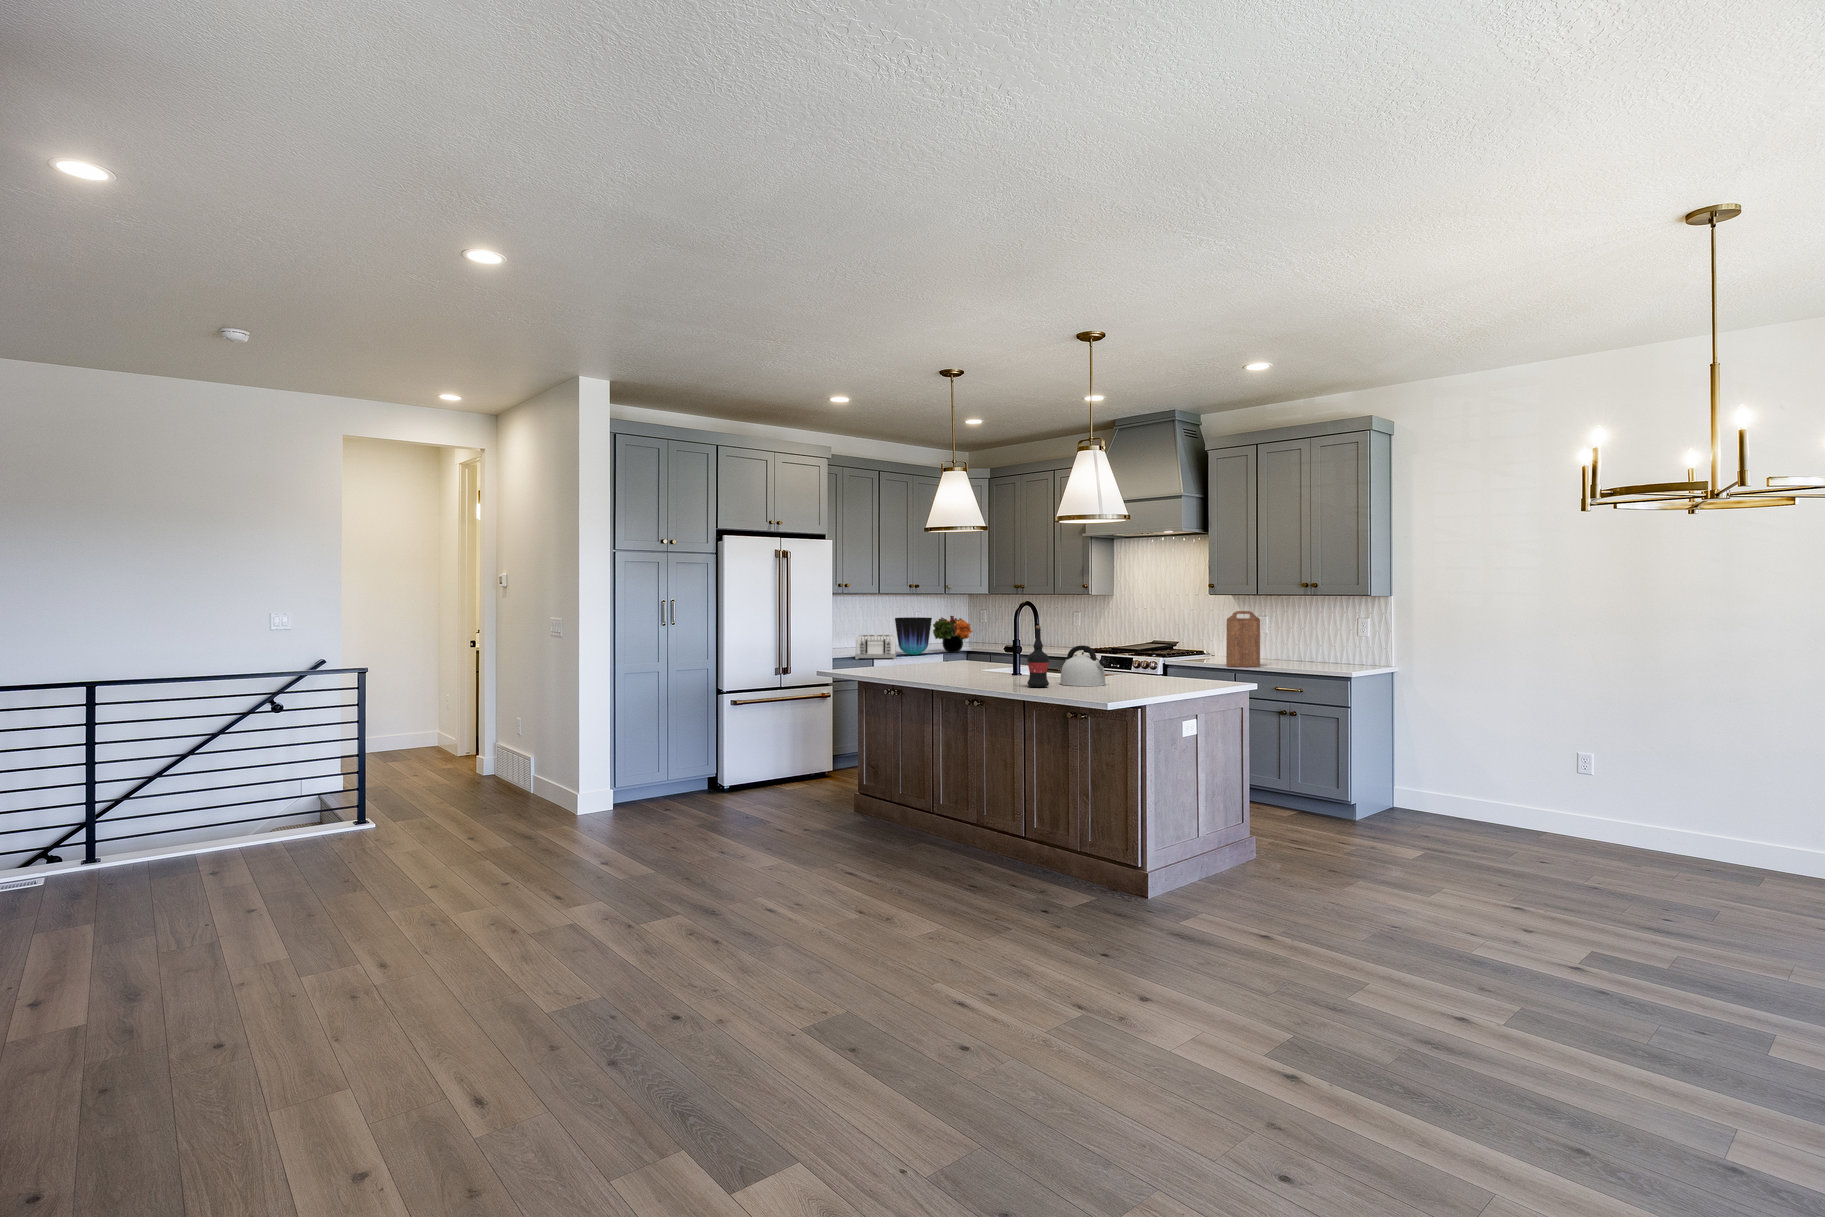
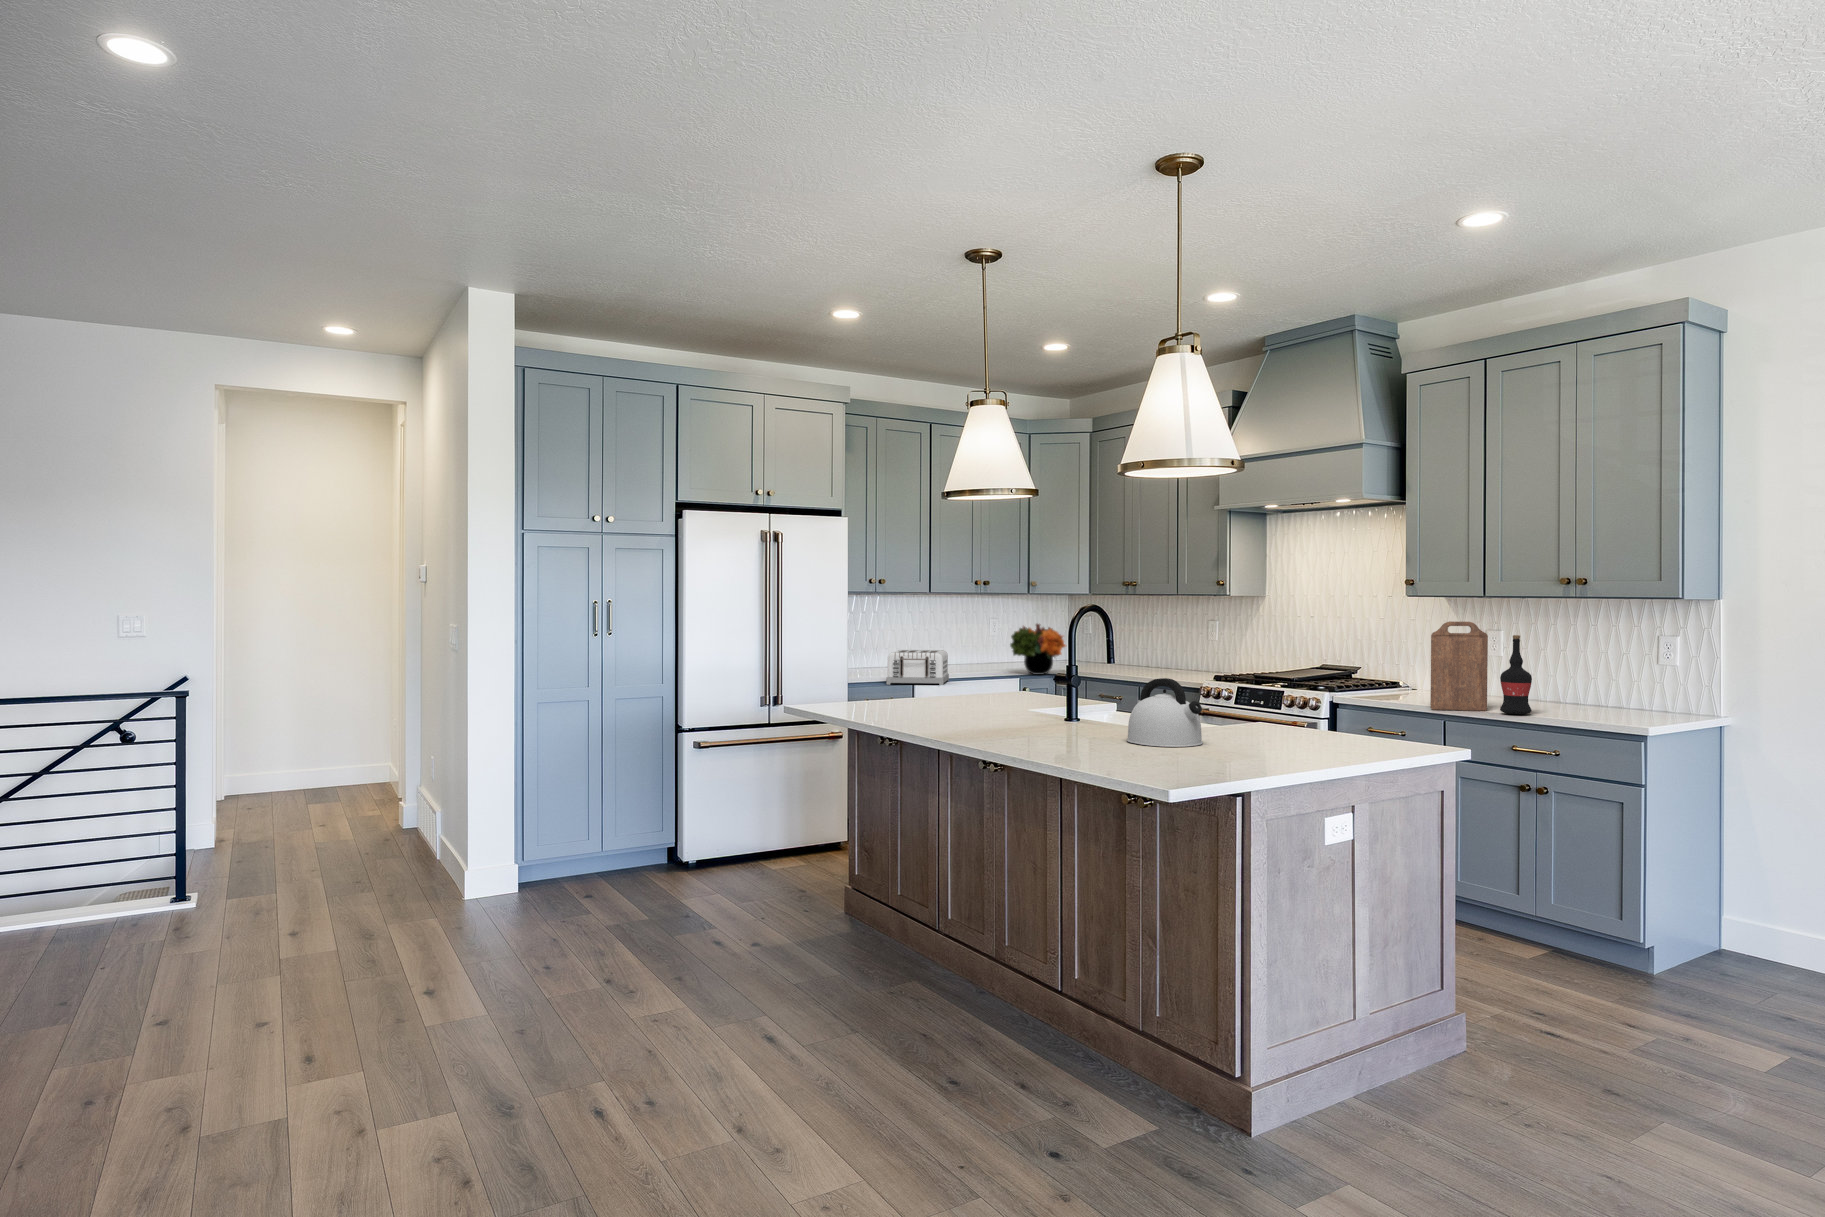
vase: present [895,617,932,655] -> none [951,626,1003,679]
wine bottle: present [1027,626,1049,687] -> present [1500,635,1532,714]

